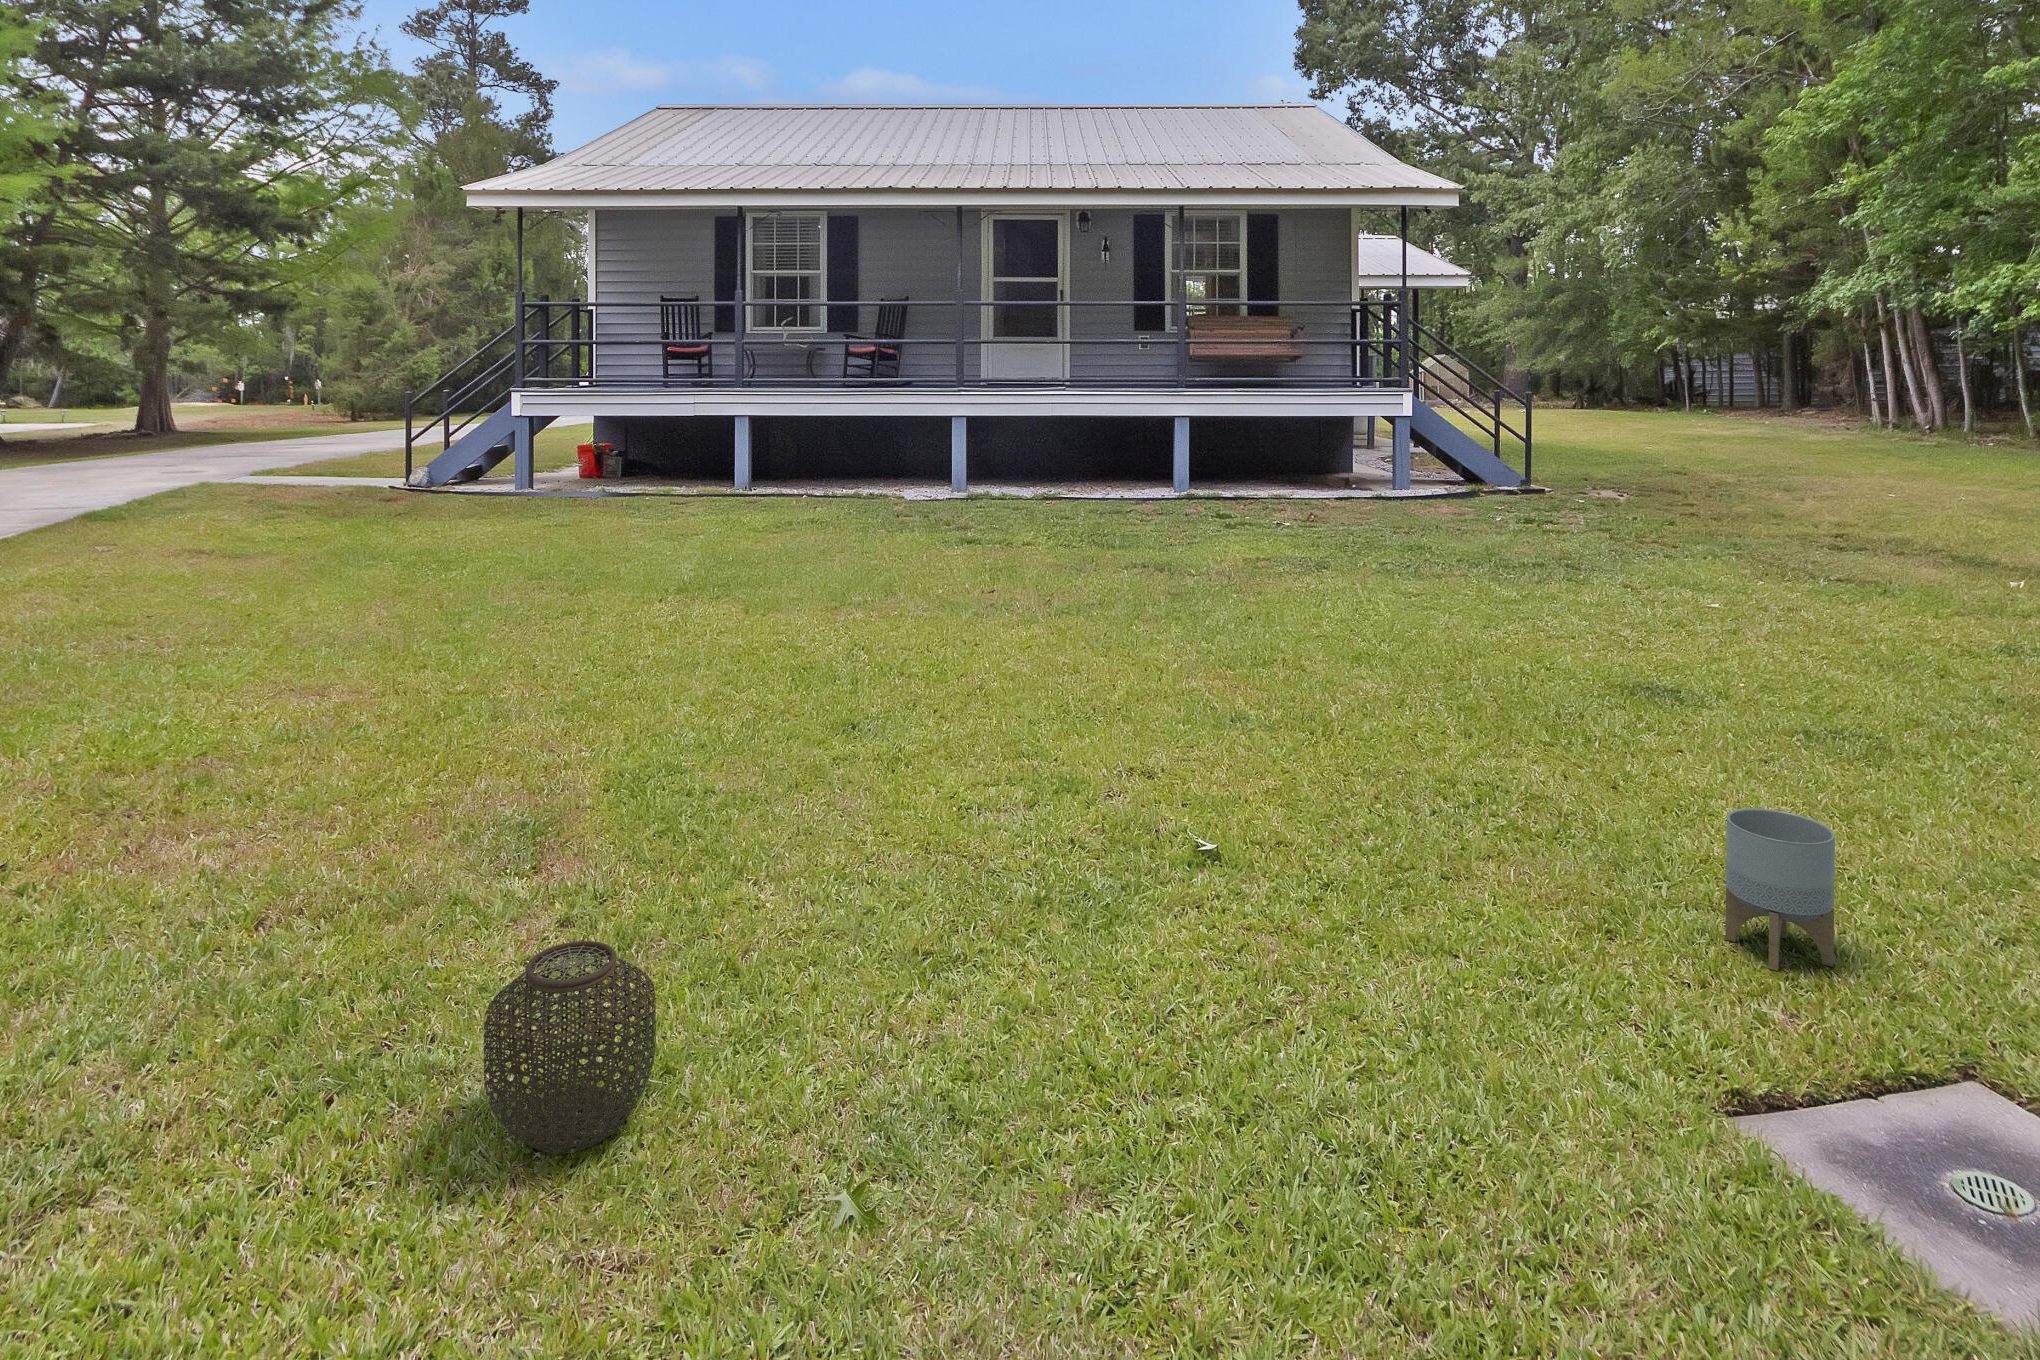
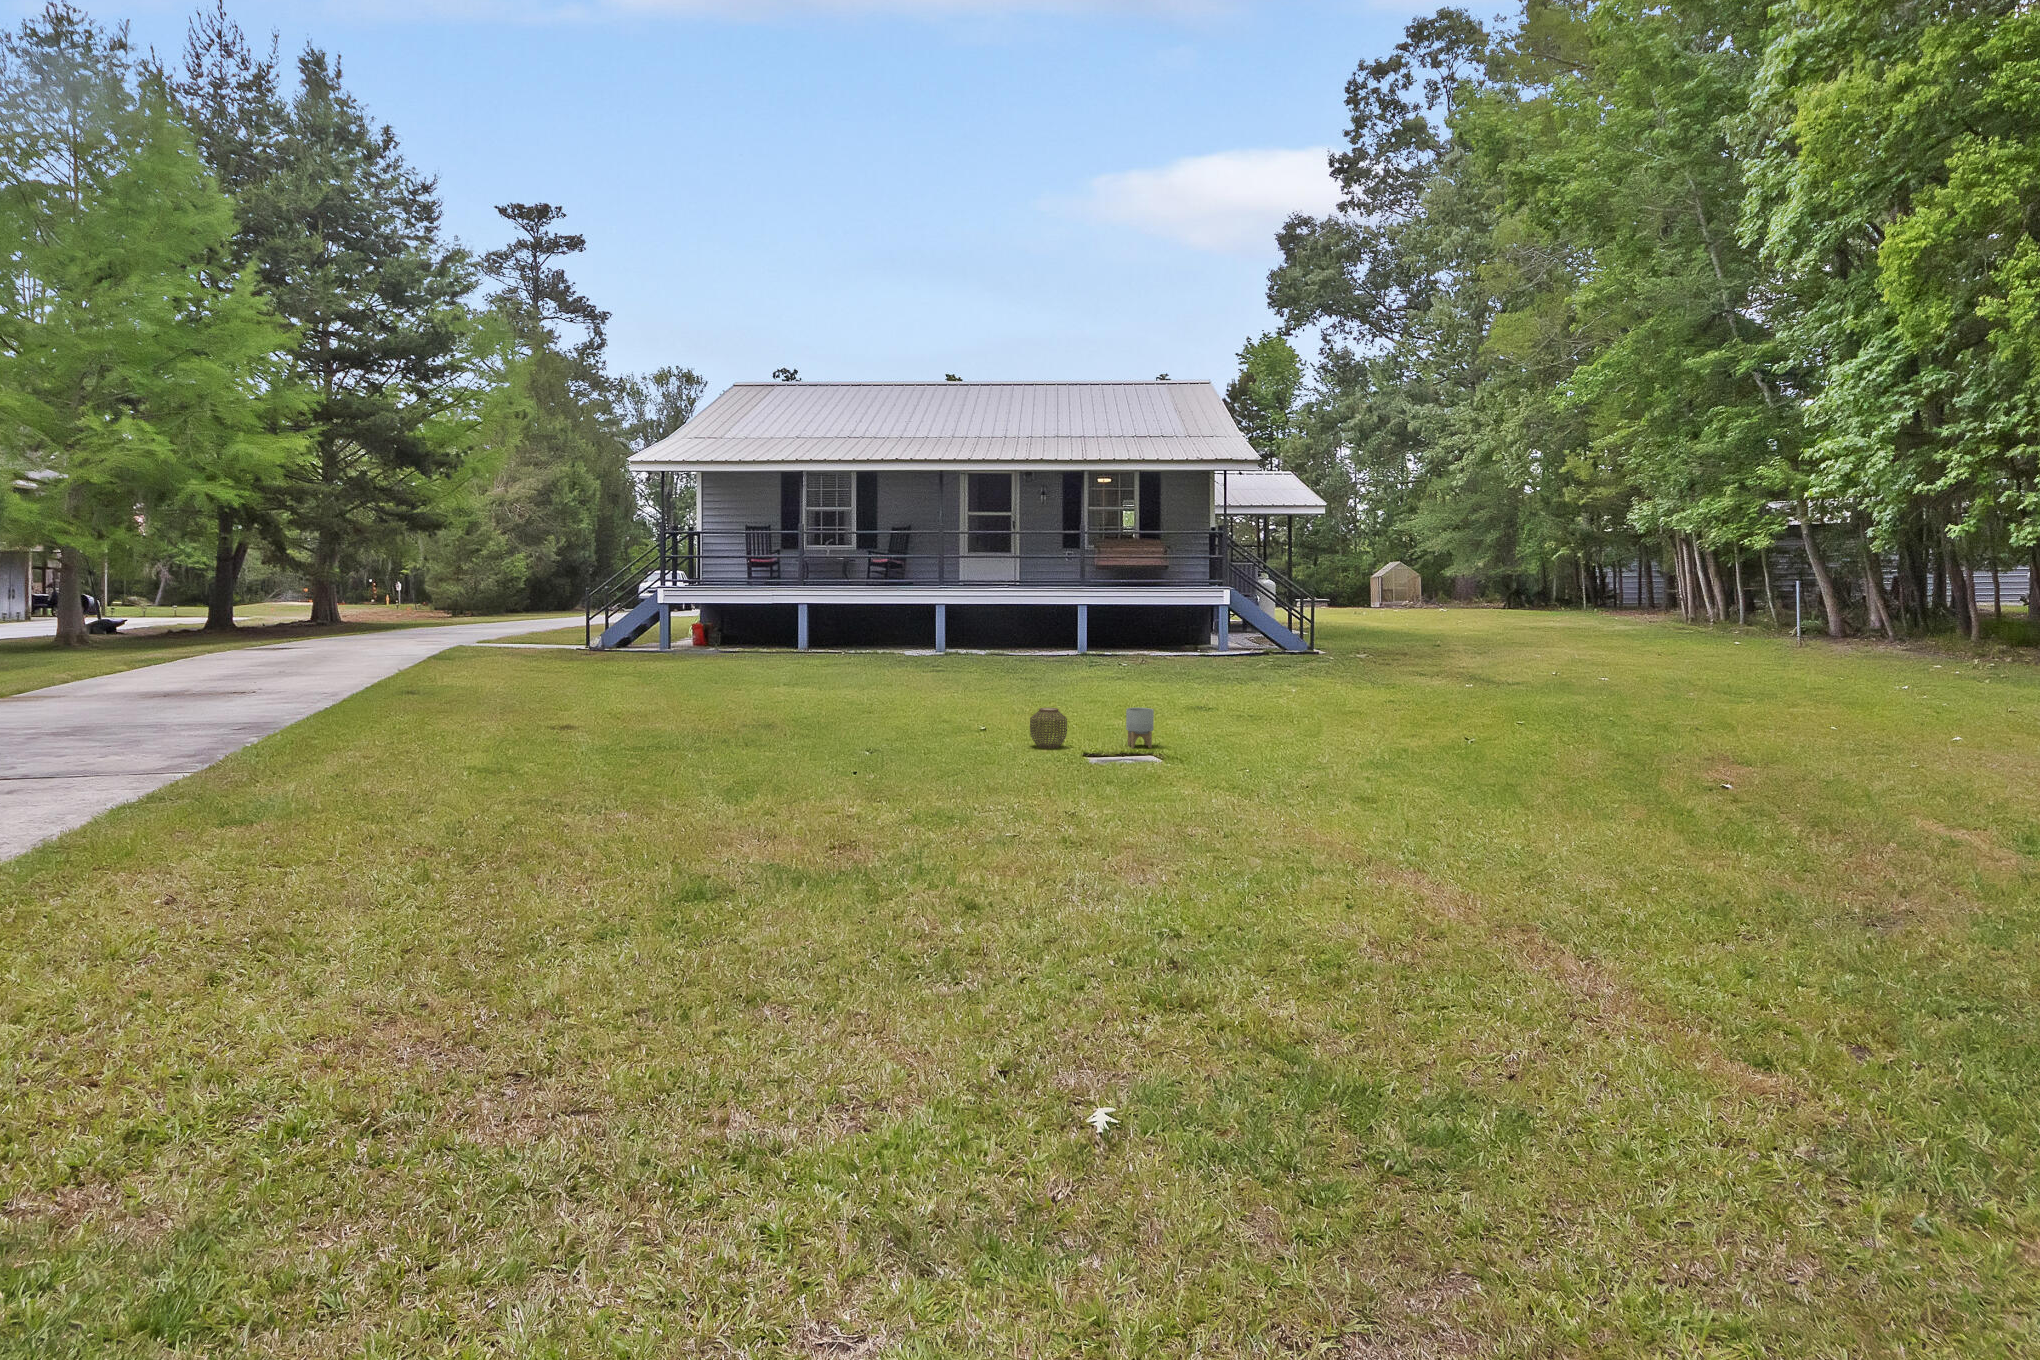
woven basket: present [484,941,656,1153] -> present [1030,708,1067,748]

